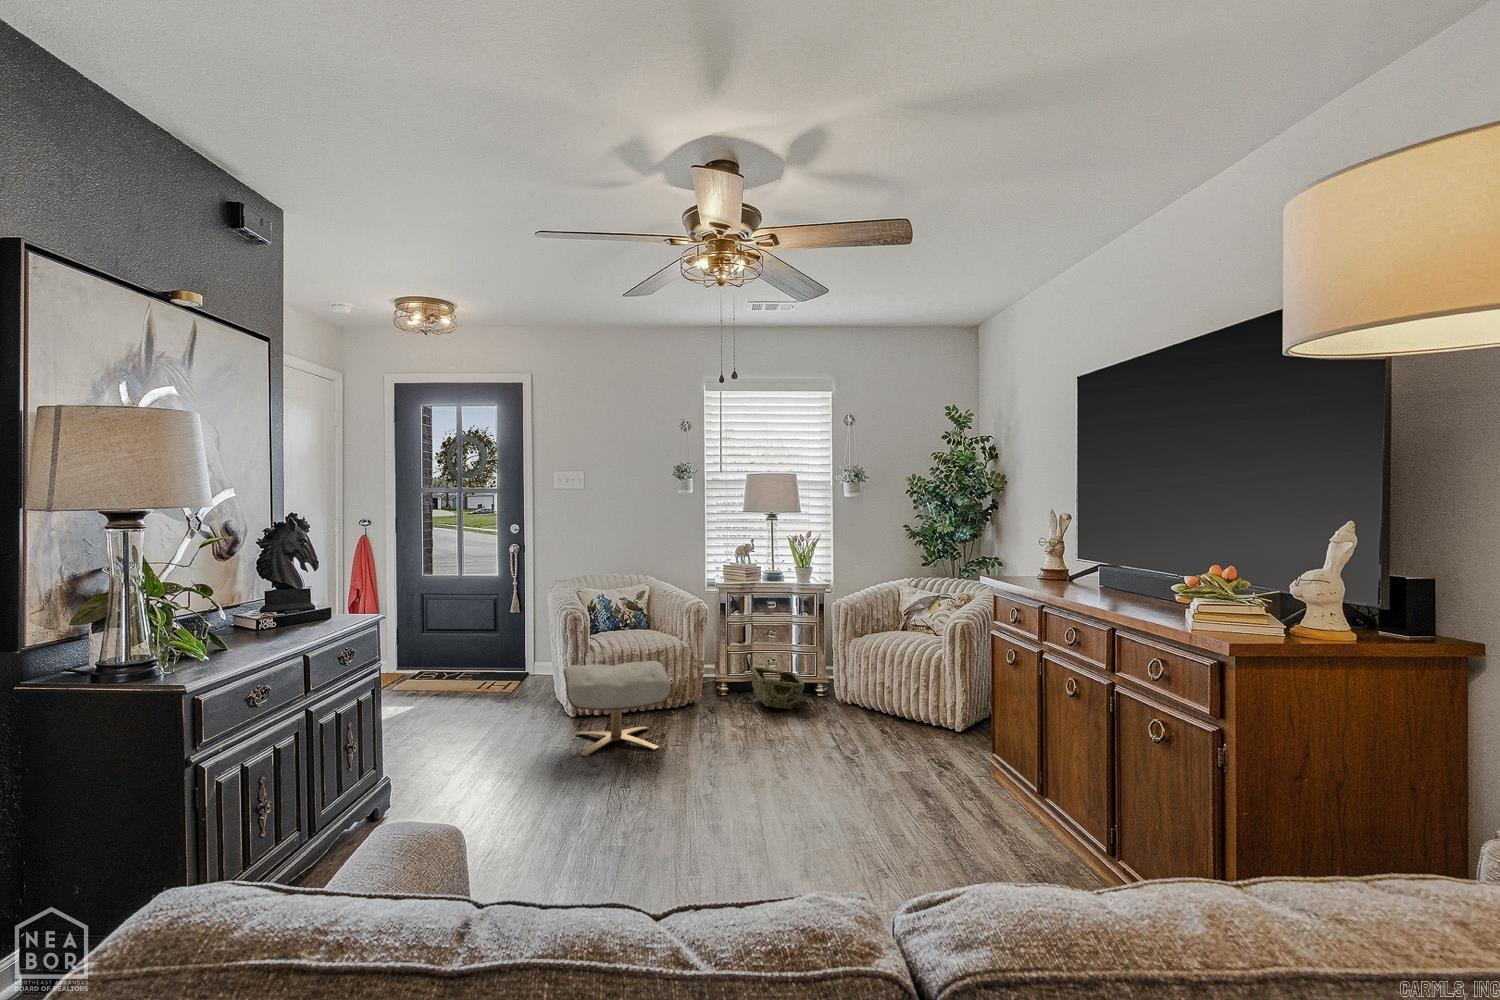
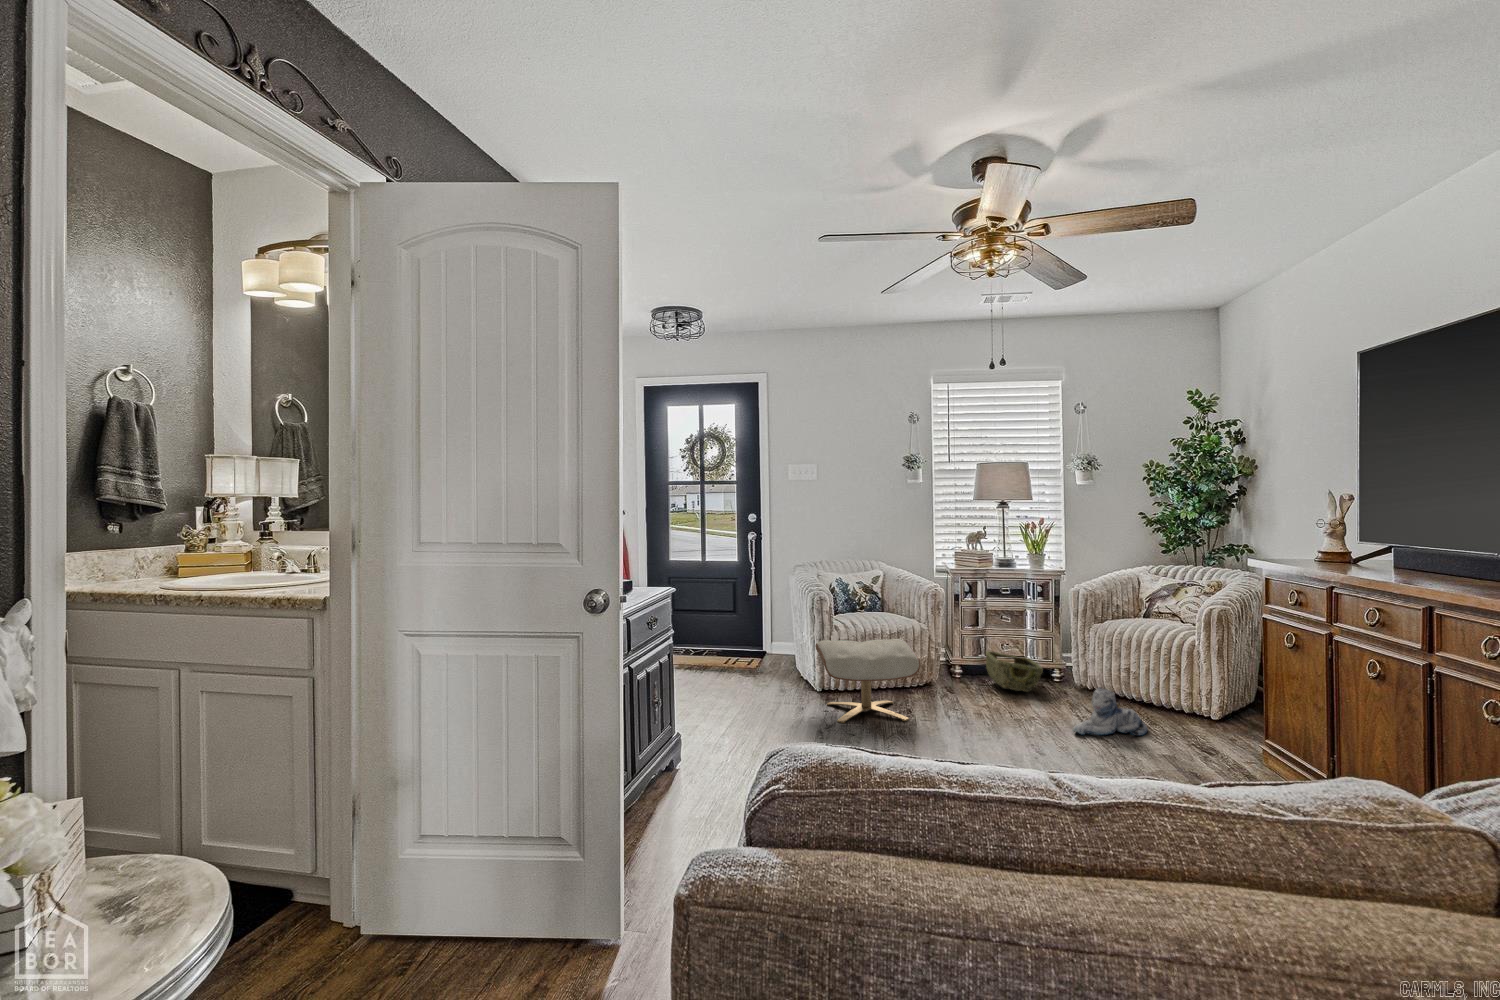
plush toy: none [821,705,893,756] -> present [1073,687,1148,736]

